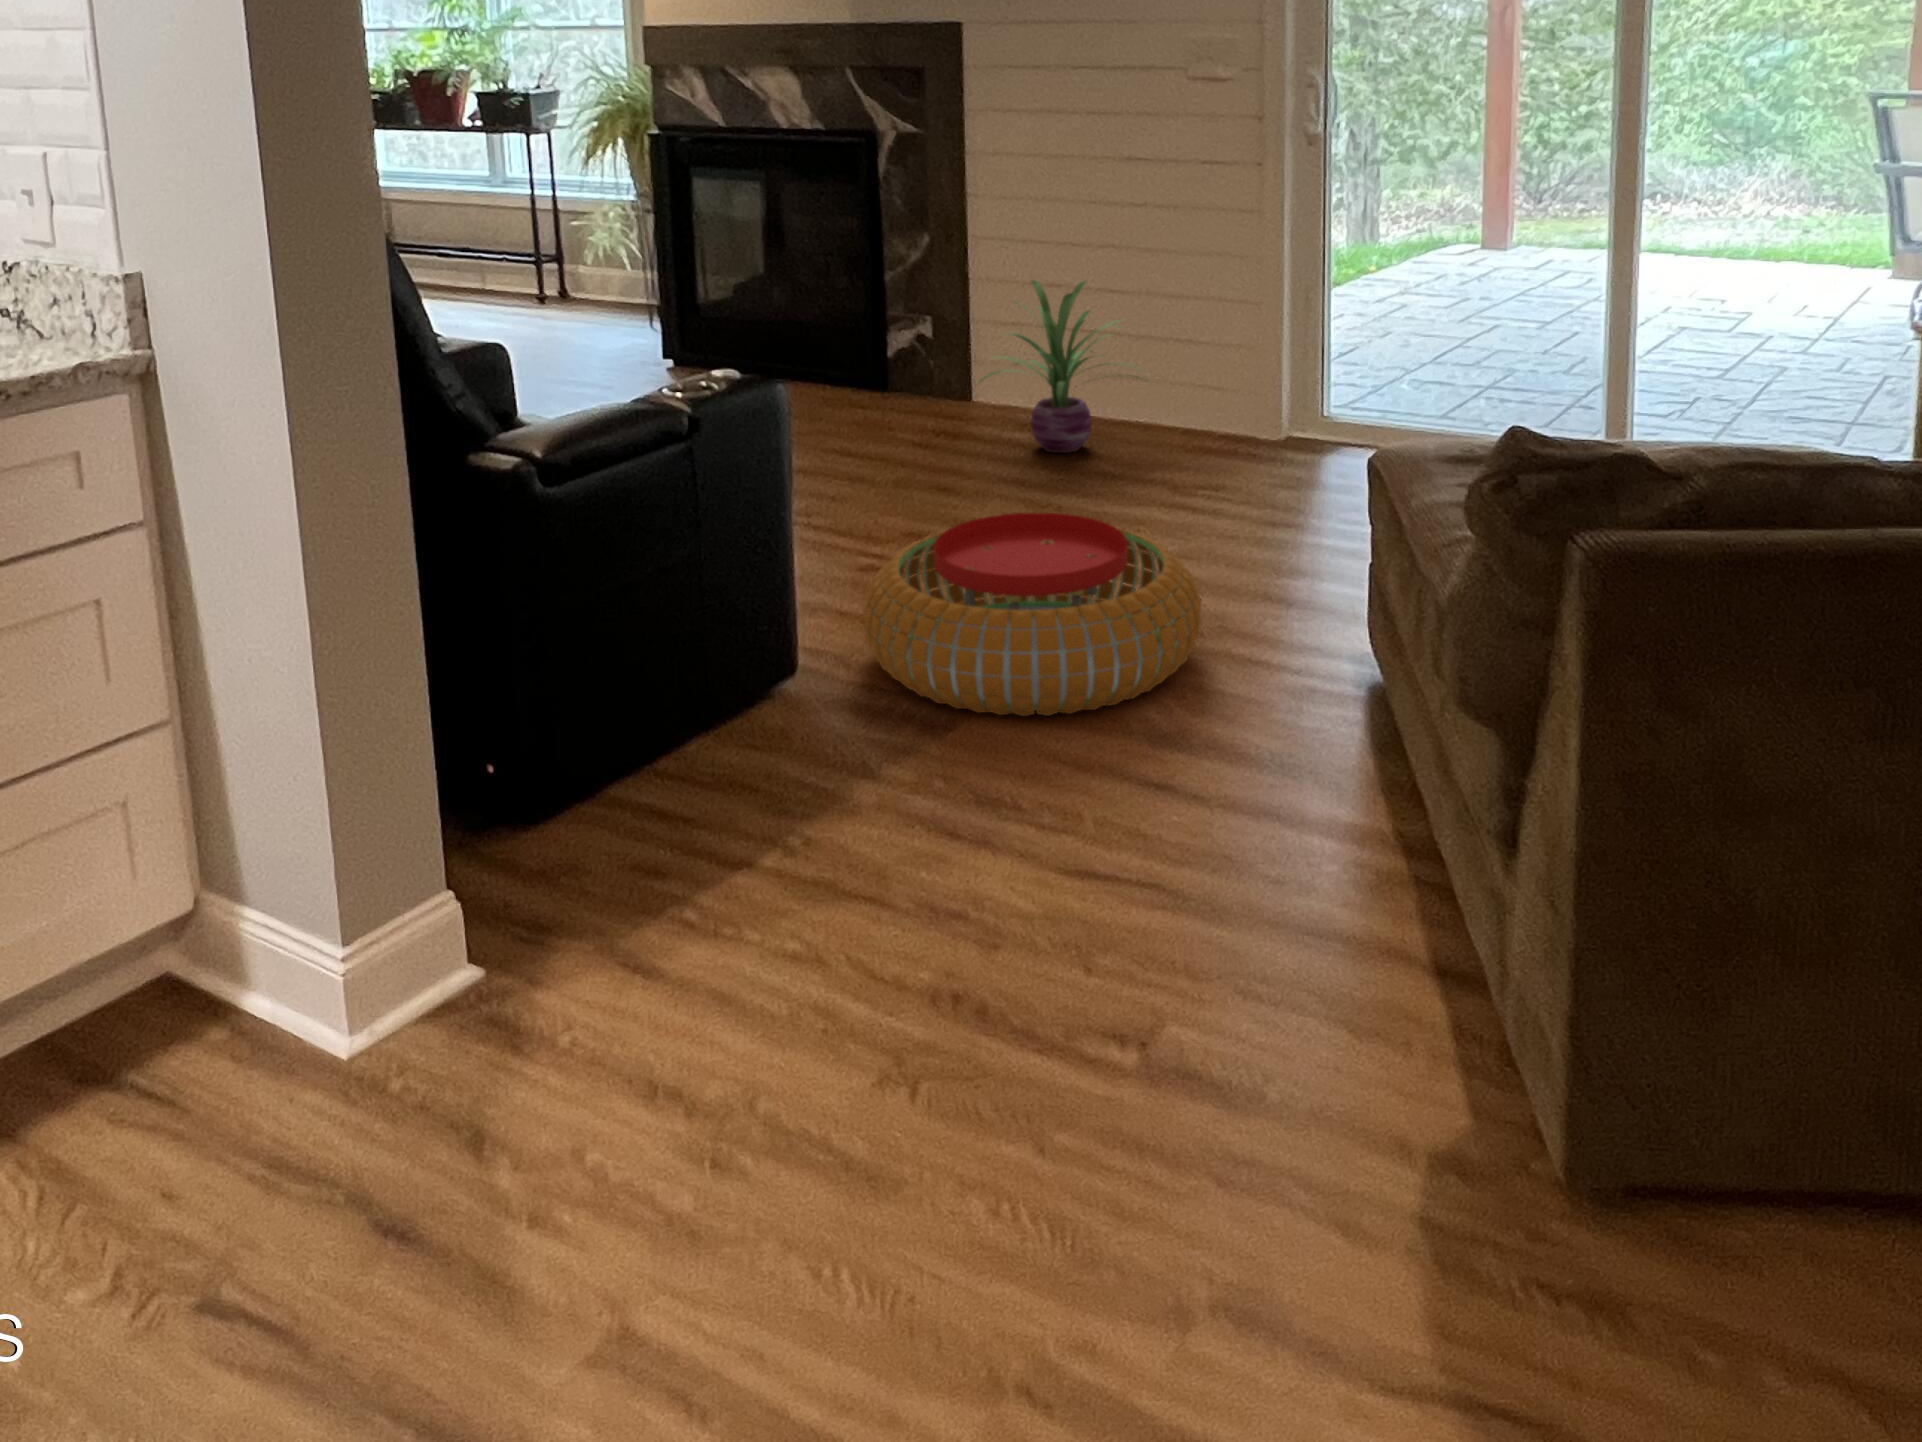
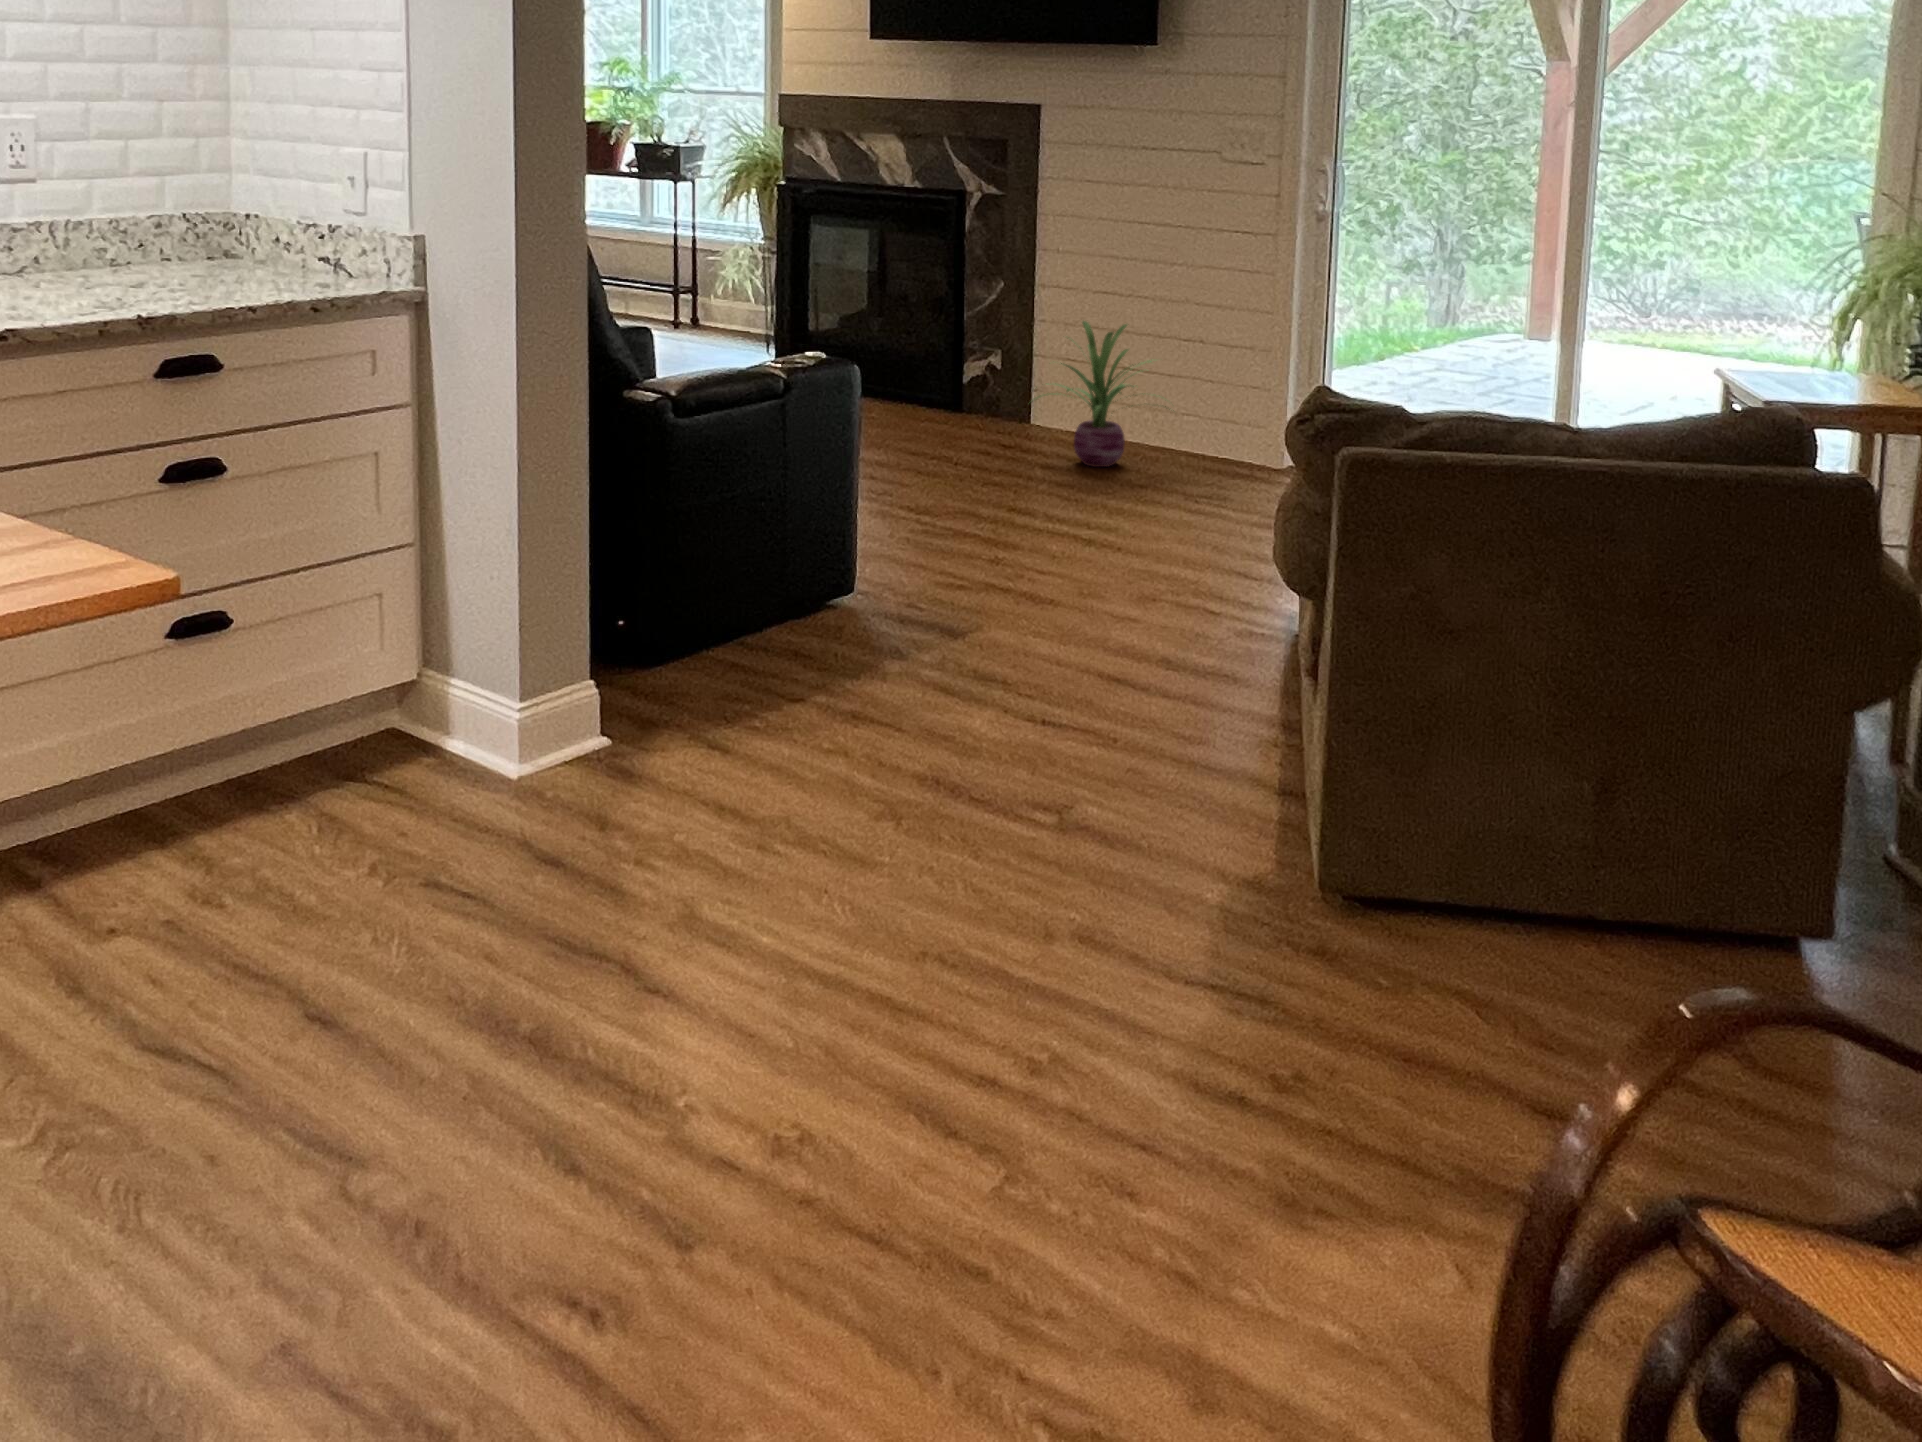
pouf: present [863,513,1201,716] -> none [908,489,1173,635]

